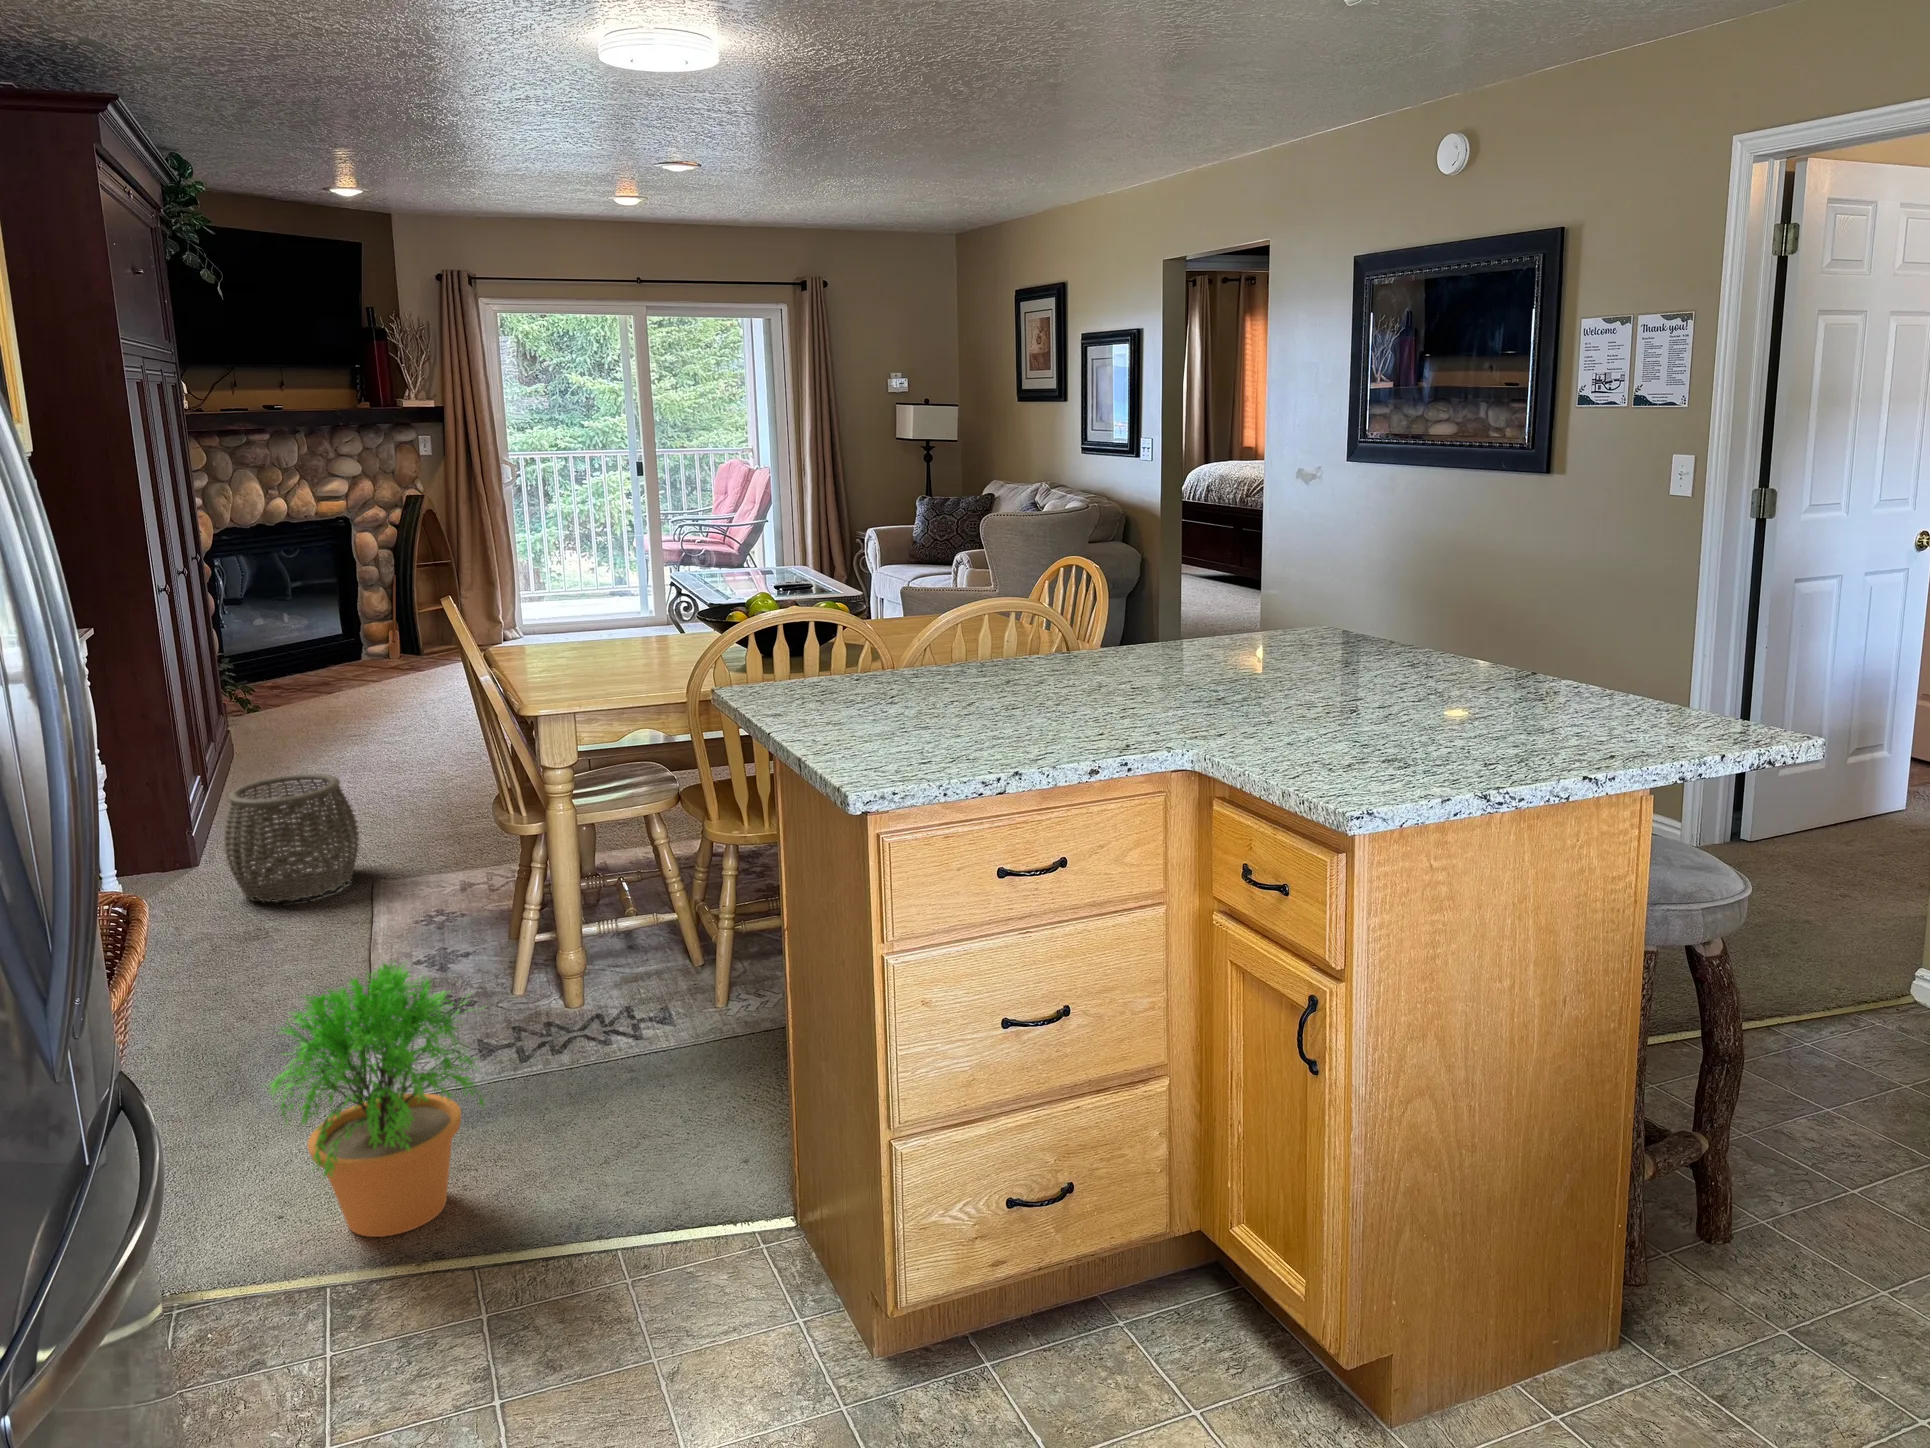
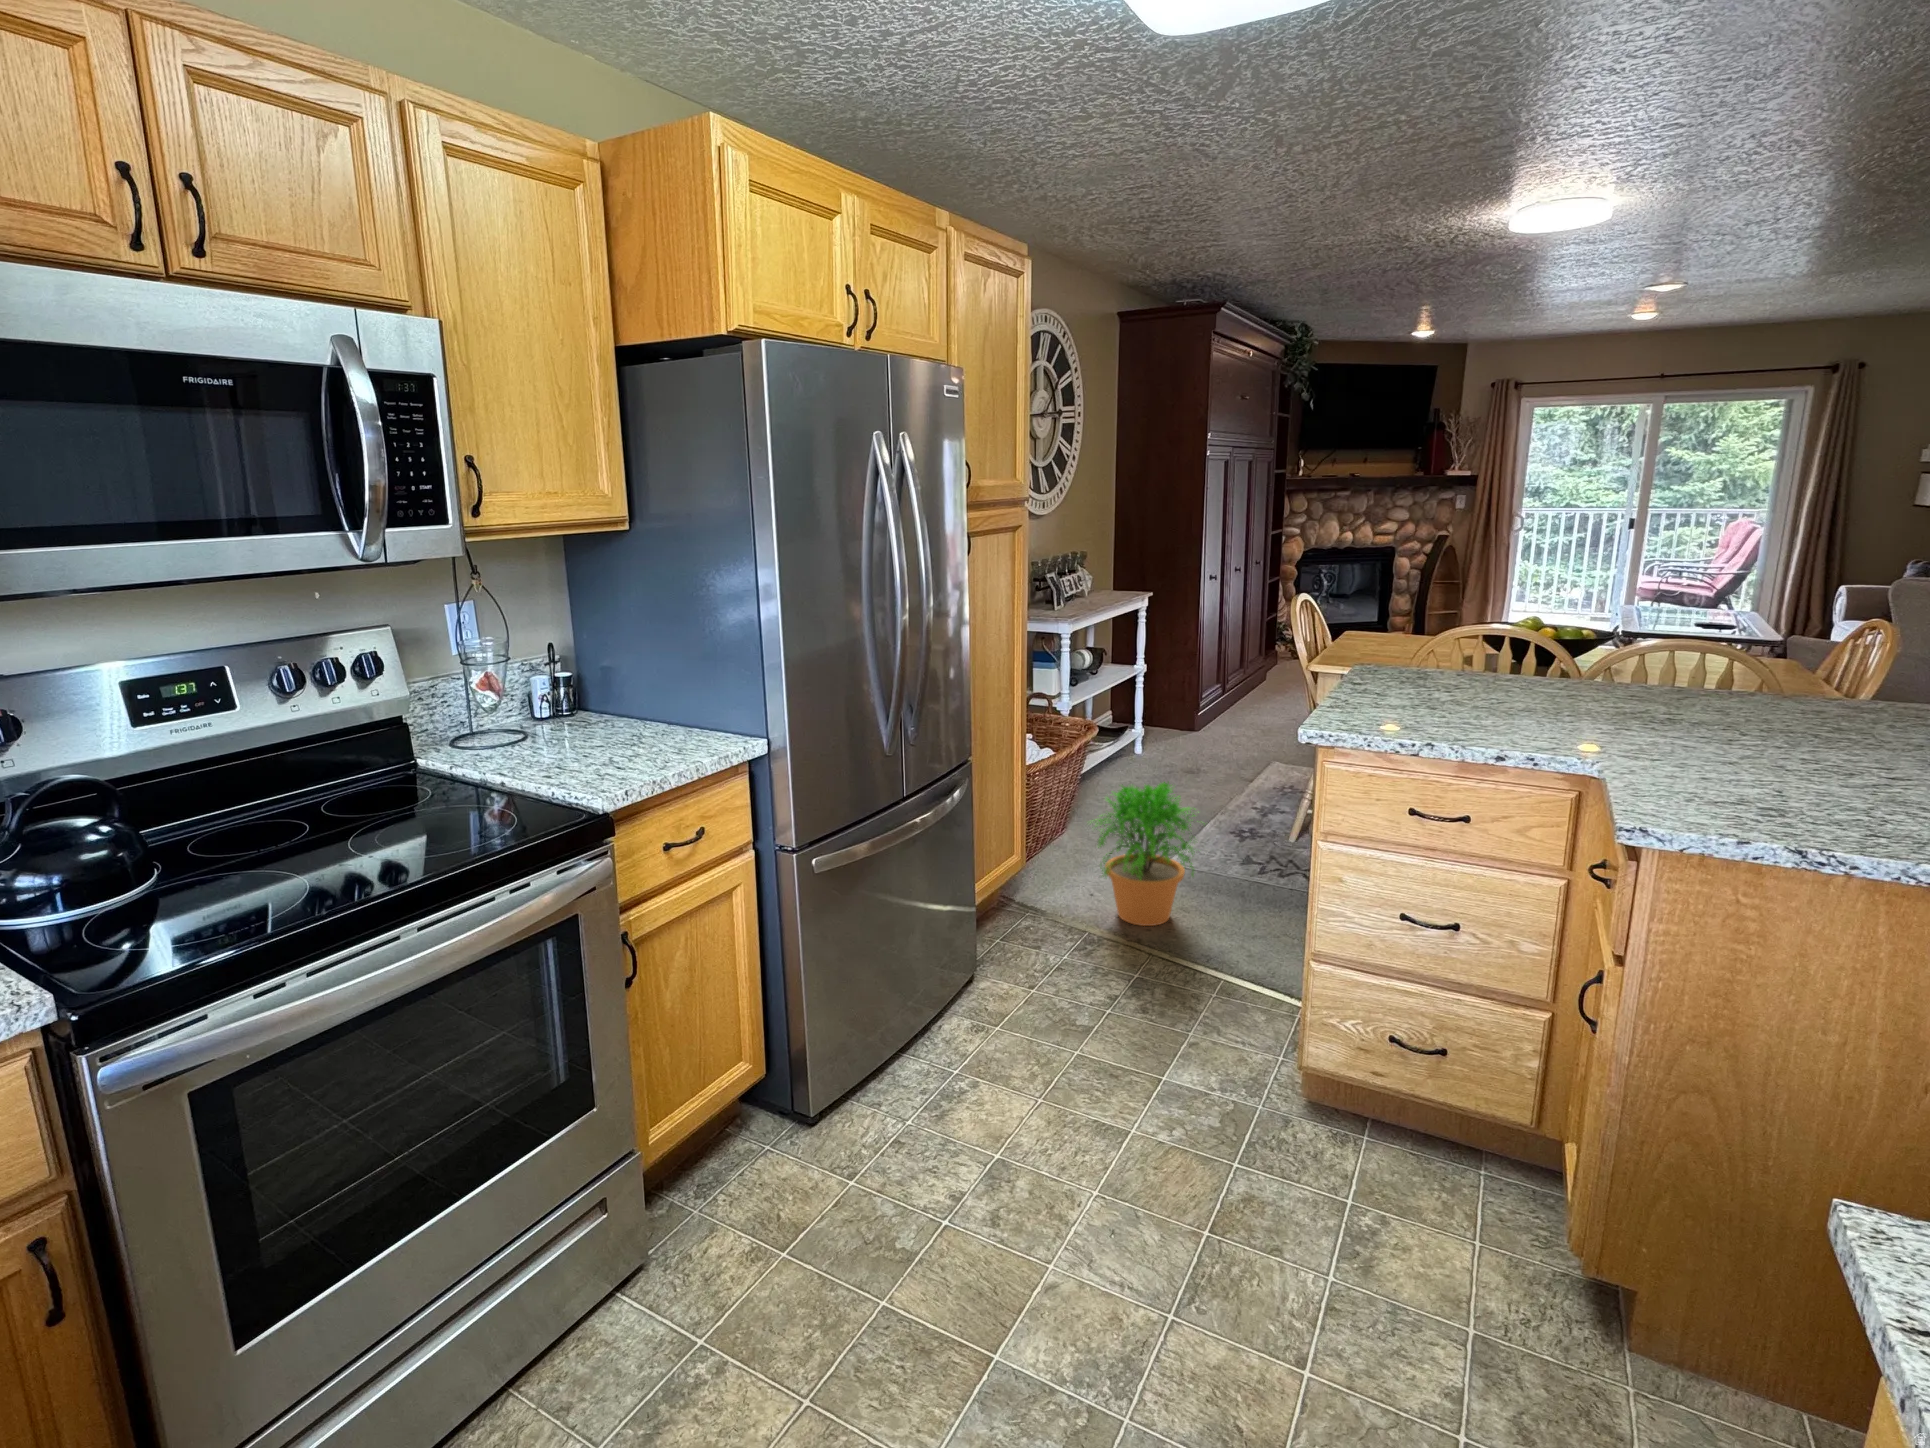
woven basket: present [223,774,359,902] -> none [1198,688,1273,760]

